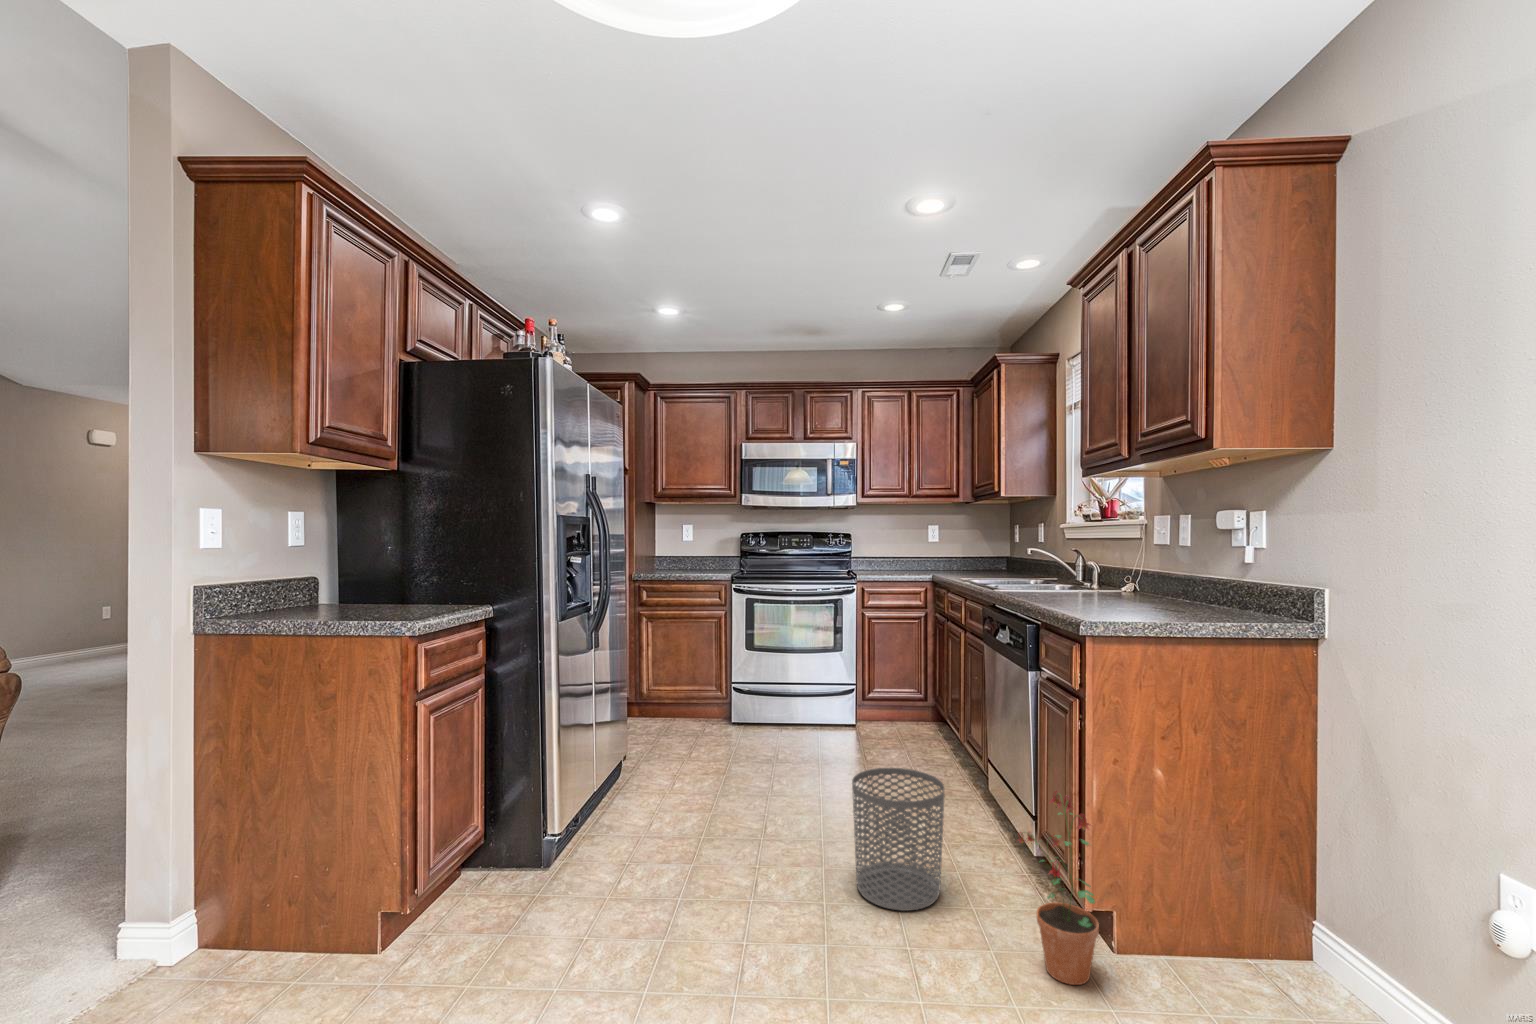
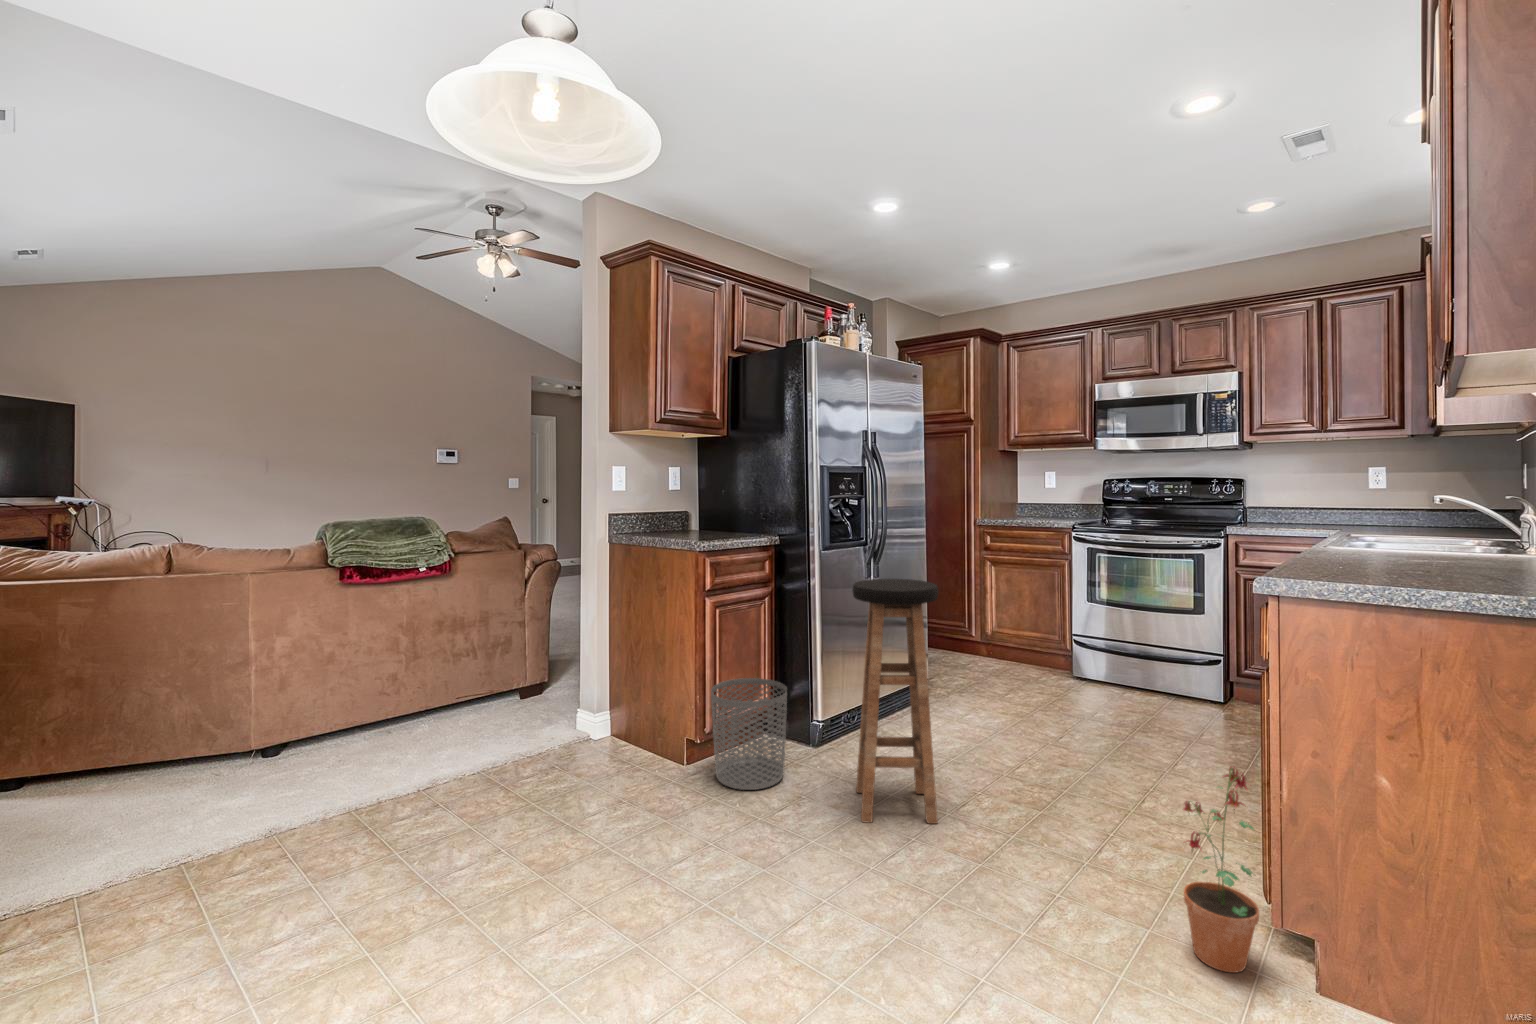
bar stool: none [642,649,759,963] -> present [852,579,938,824]
waste bin: present [852,768,945,911] -> present [711,678,787,790]

